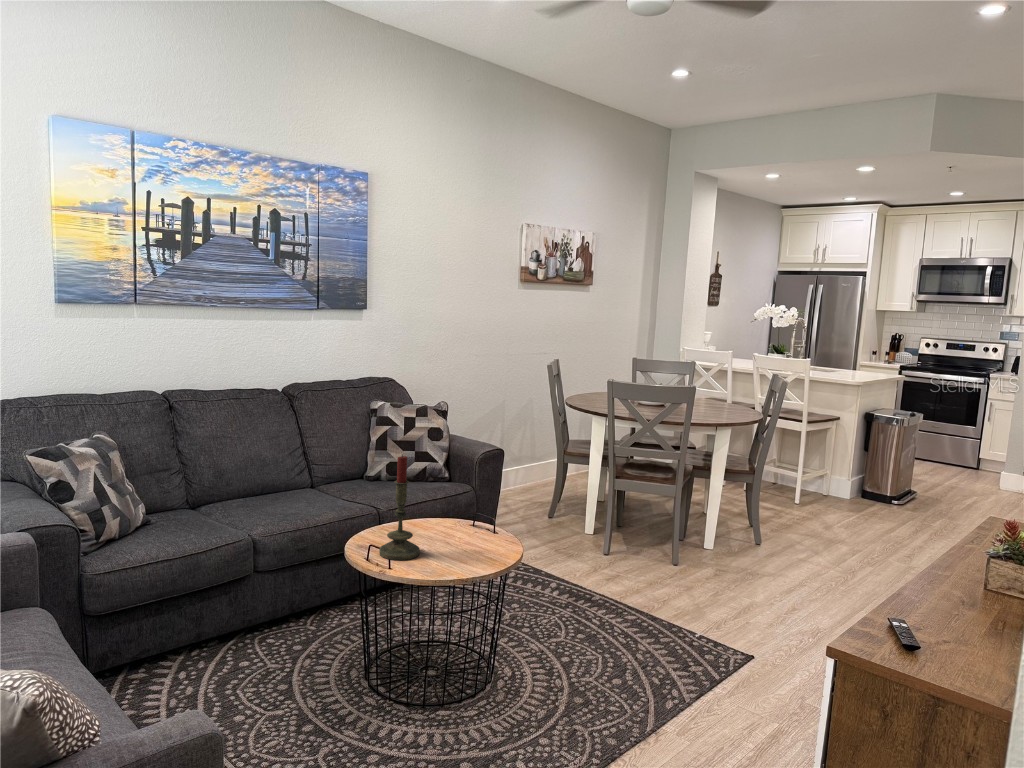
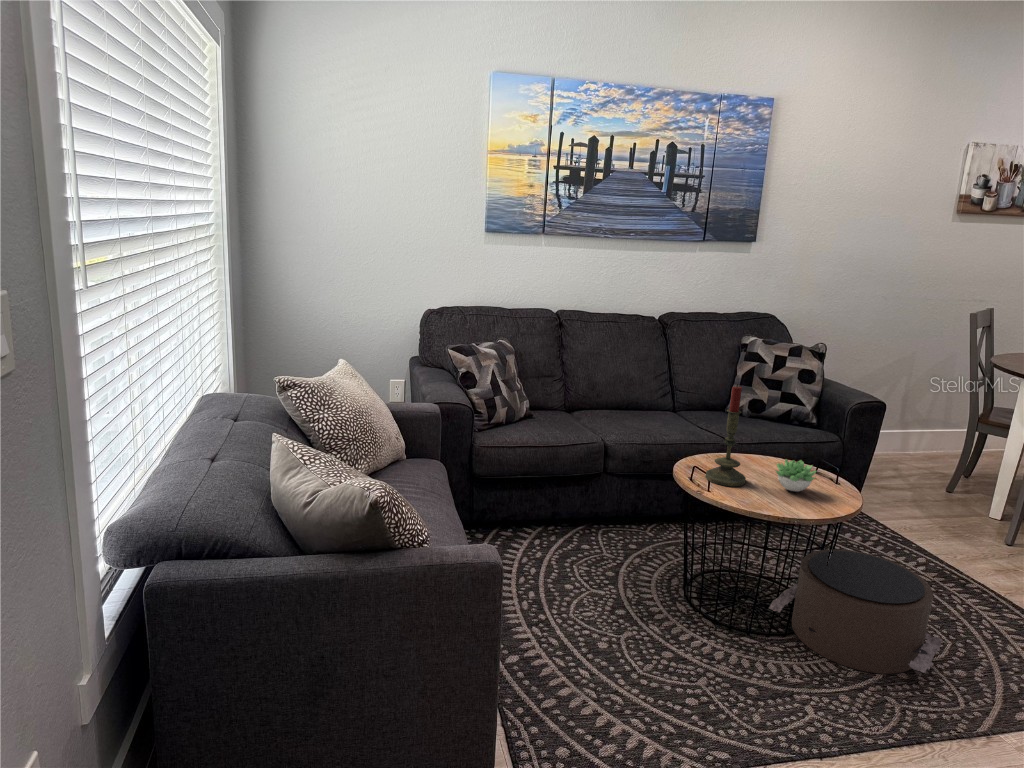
succulent plant: none [445,519,484,551] -> present [776,459,816,492]
pouf: none [456,594,602,708] -> present [769,550,942,674]

